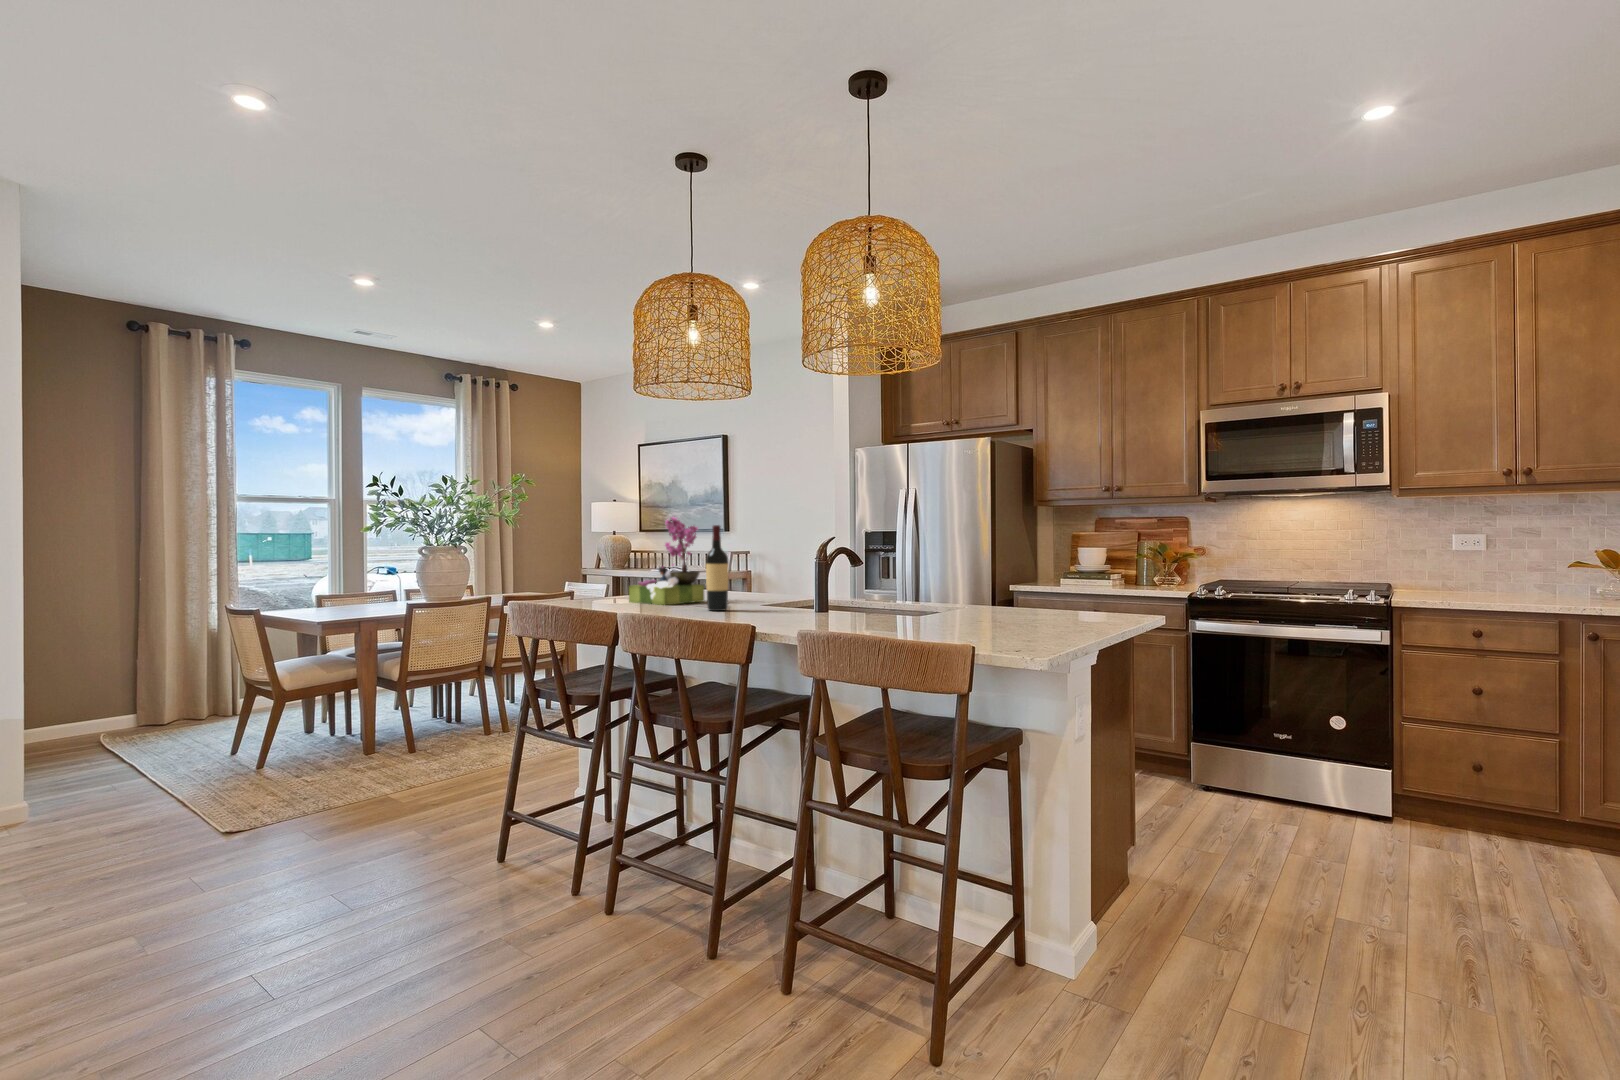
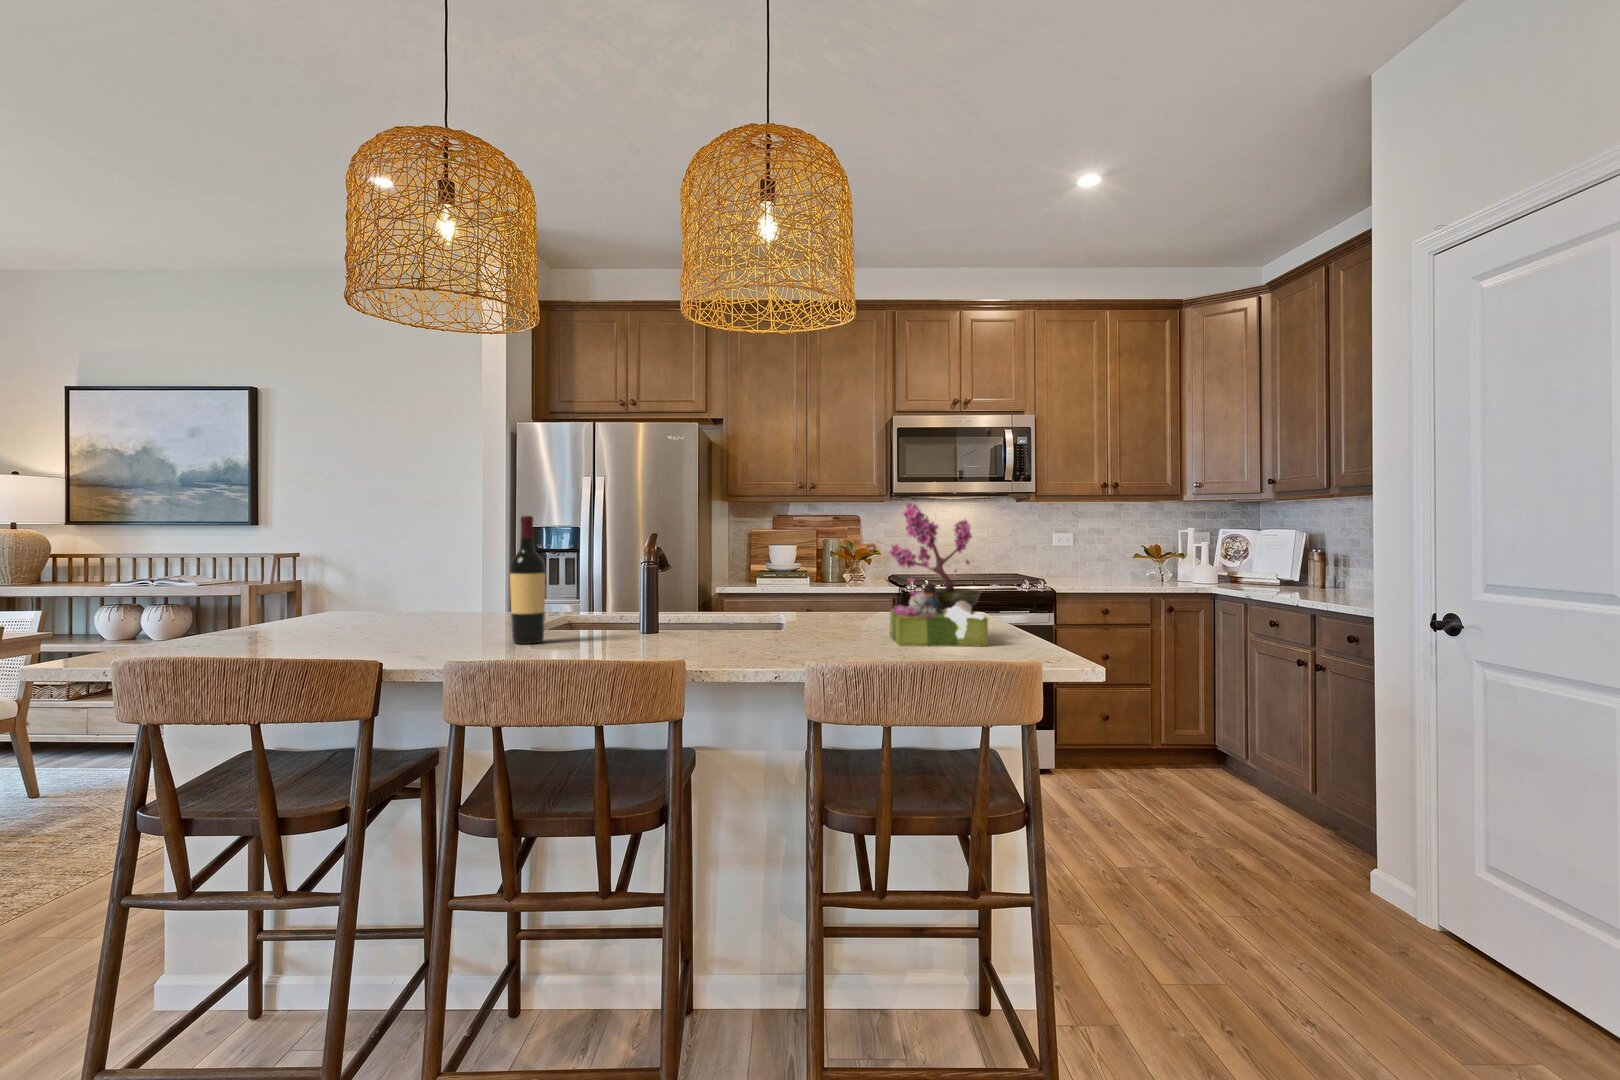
flower arrangement: present [629,517,704,605] -> present [889,503,988,646]

